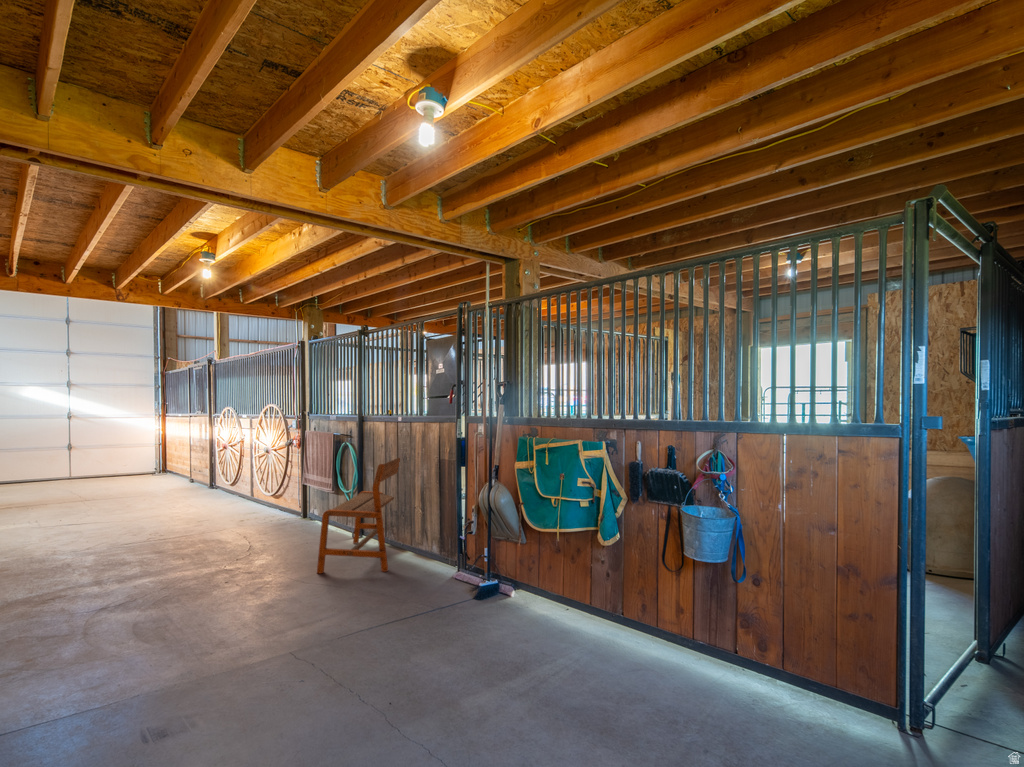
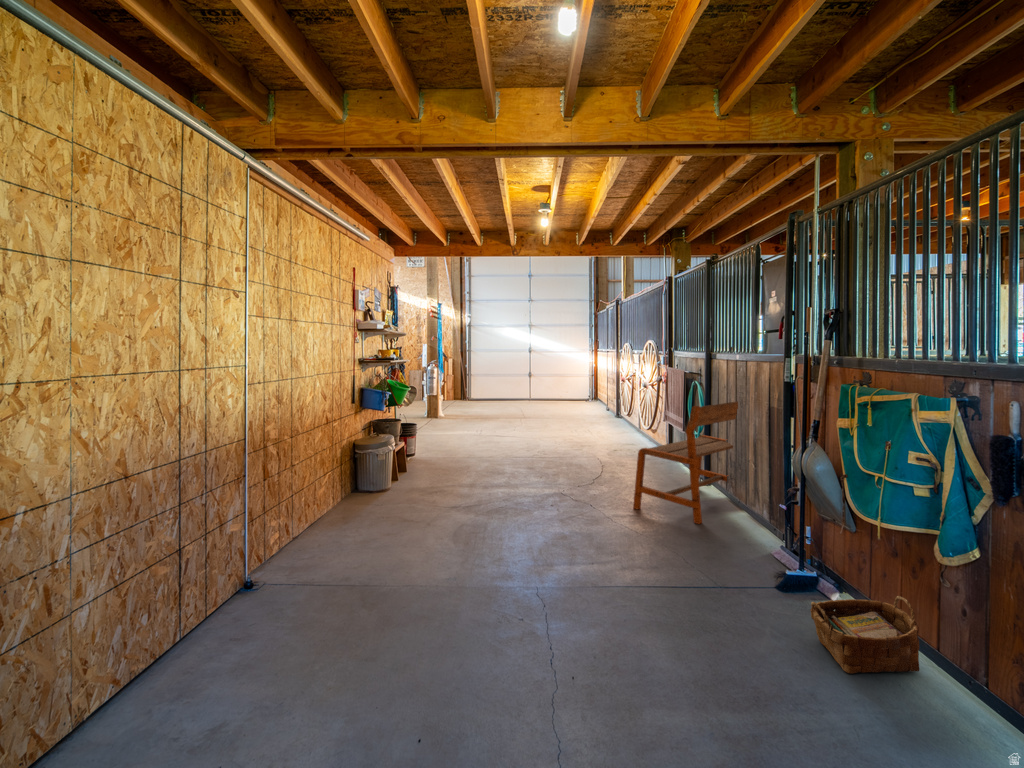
woven basket: none [532,577,595,640] -> present [810,596,919,673]

